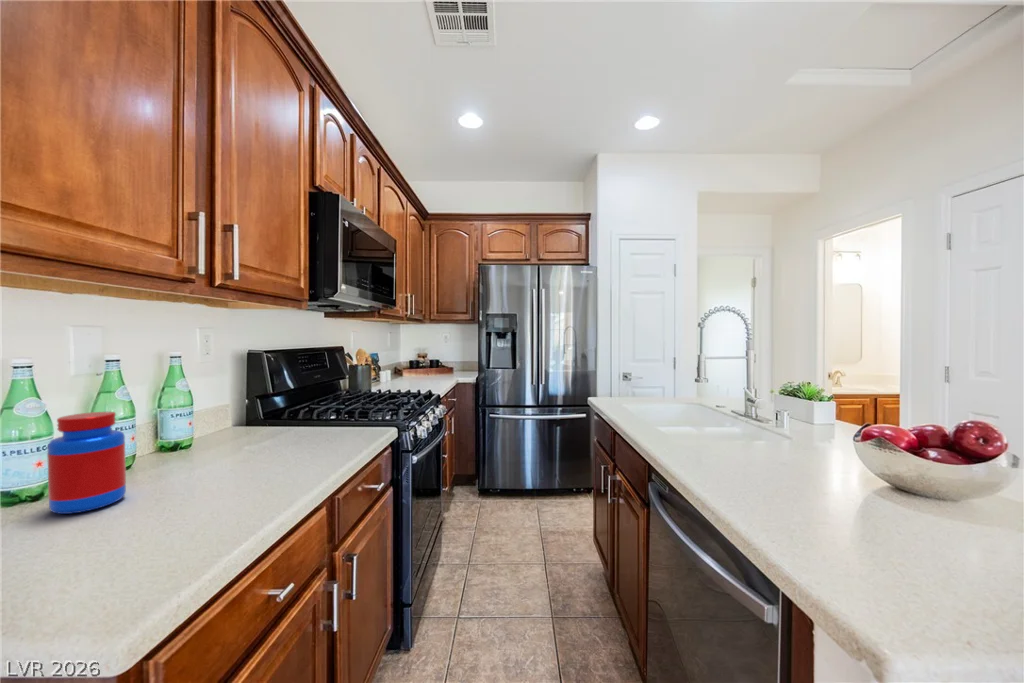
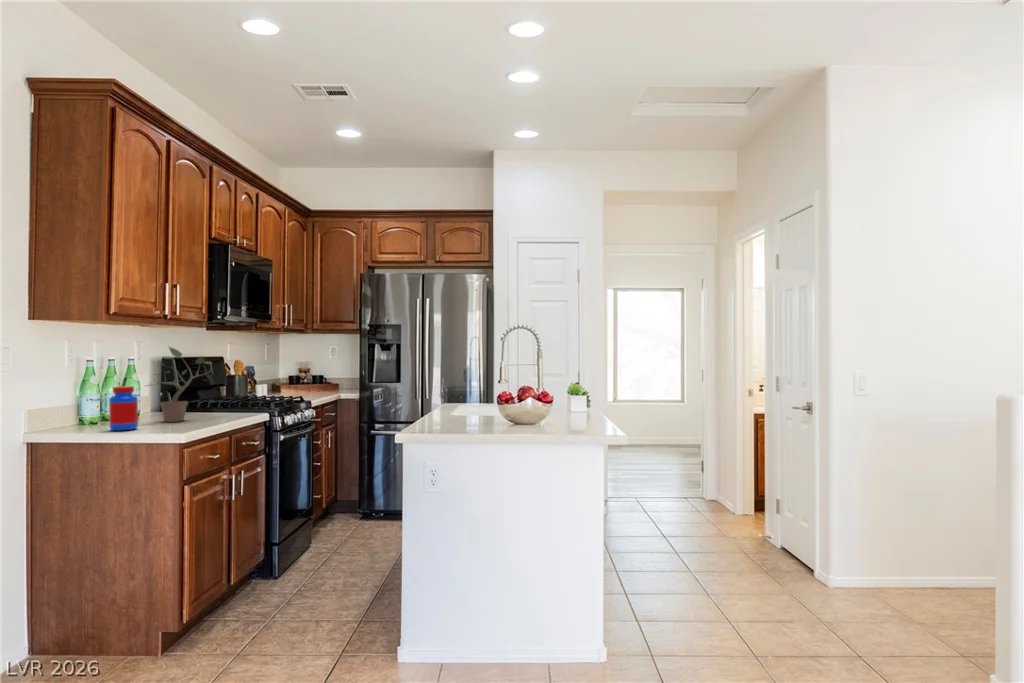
potted plant: none [169,331,306,461] -> present [148,347,211,422]

